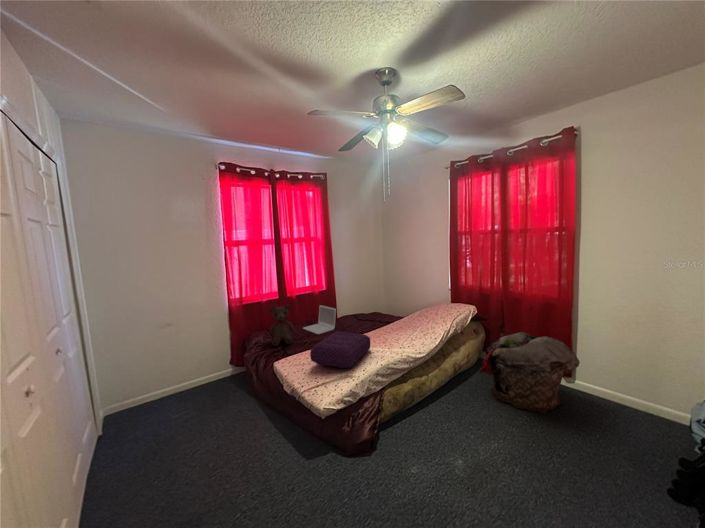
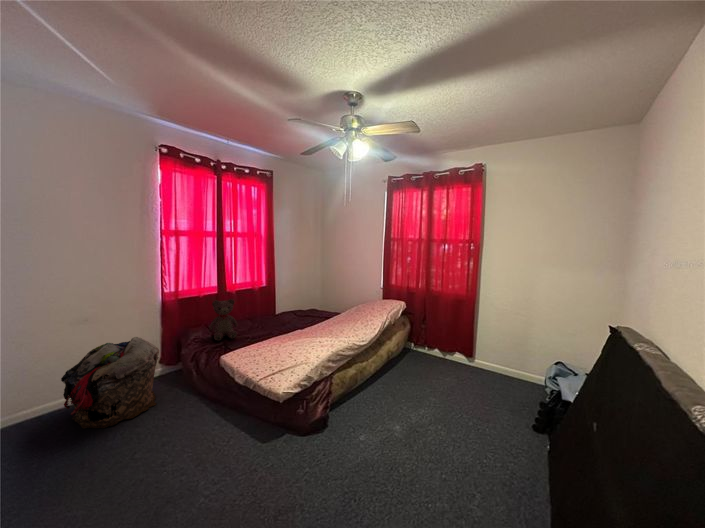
laptop: present [303,305,336,334] -> none [243,301,279,329]
pillow: present [310,331,370,368] -> none [265,324,320,356]
laundry basket: present [479,332,580,413] -> present [61,337,159,429]

